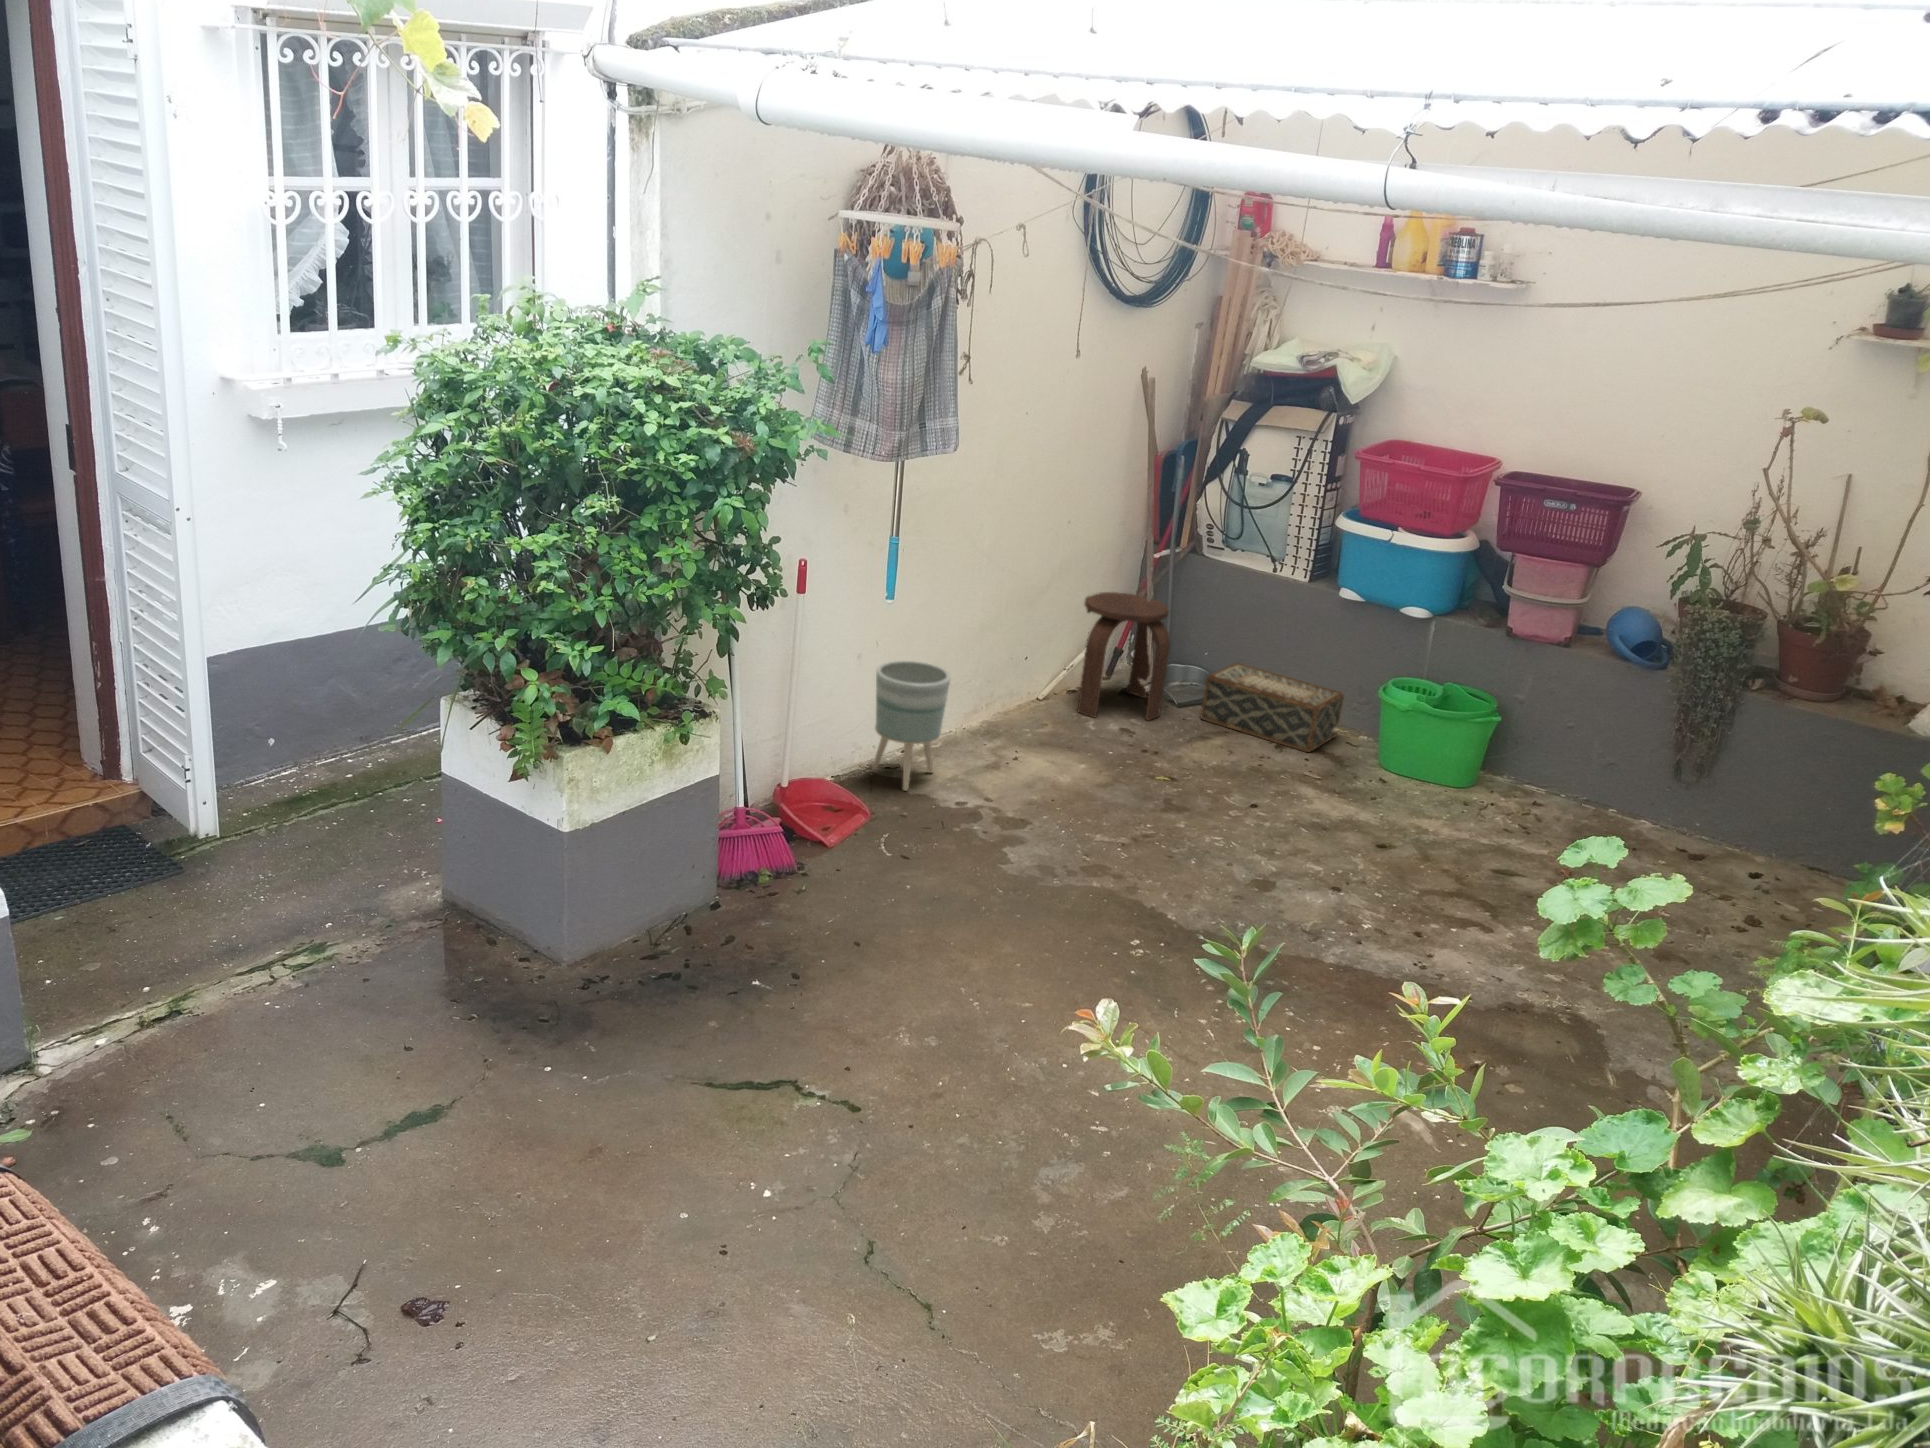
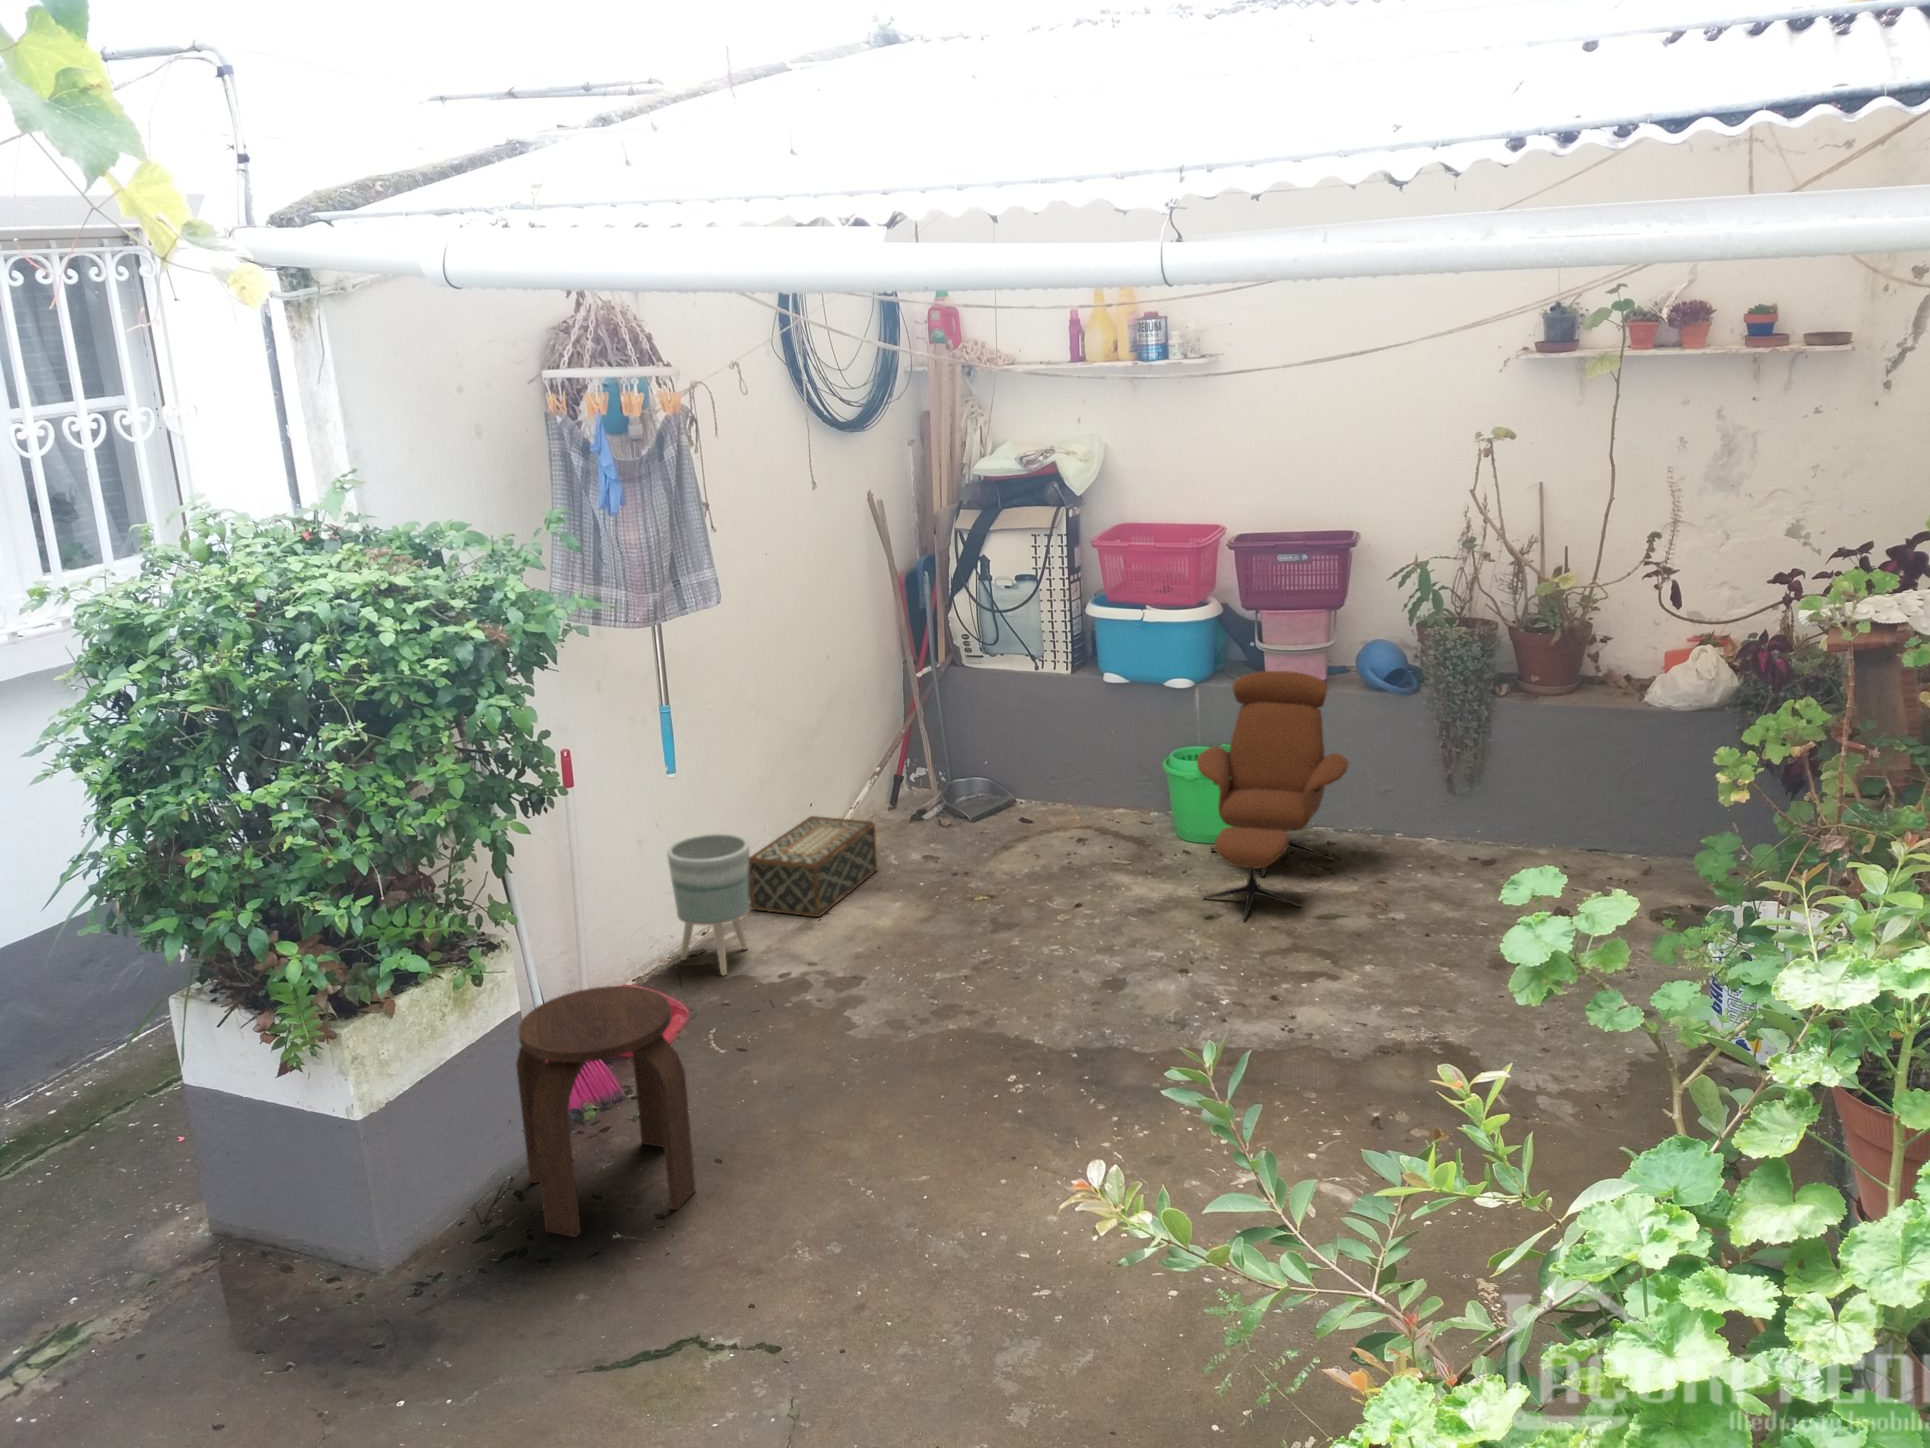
stool: present [1068,592,1170,720] -> present [516,986,695,1237]
lounge chair: none [1380,616,1572,859] -> present [1197,671,1349,921]
woven basket: present [1201,663,1344,752] -> present [749,816,877,917]

